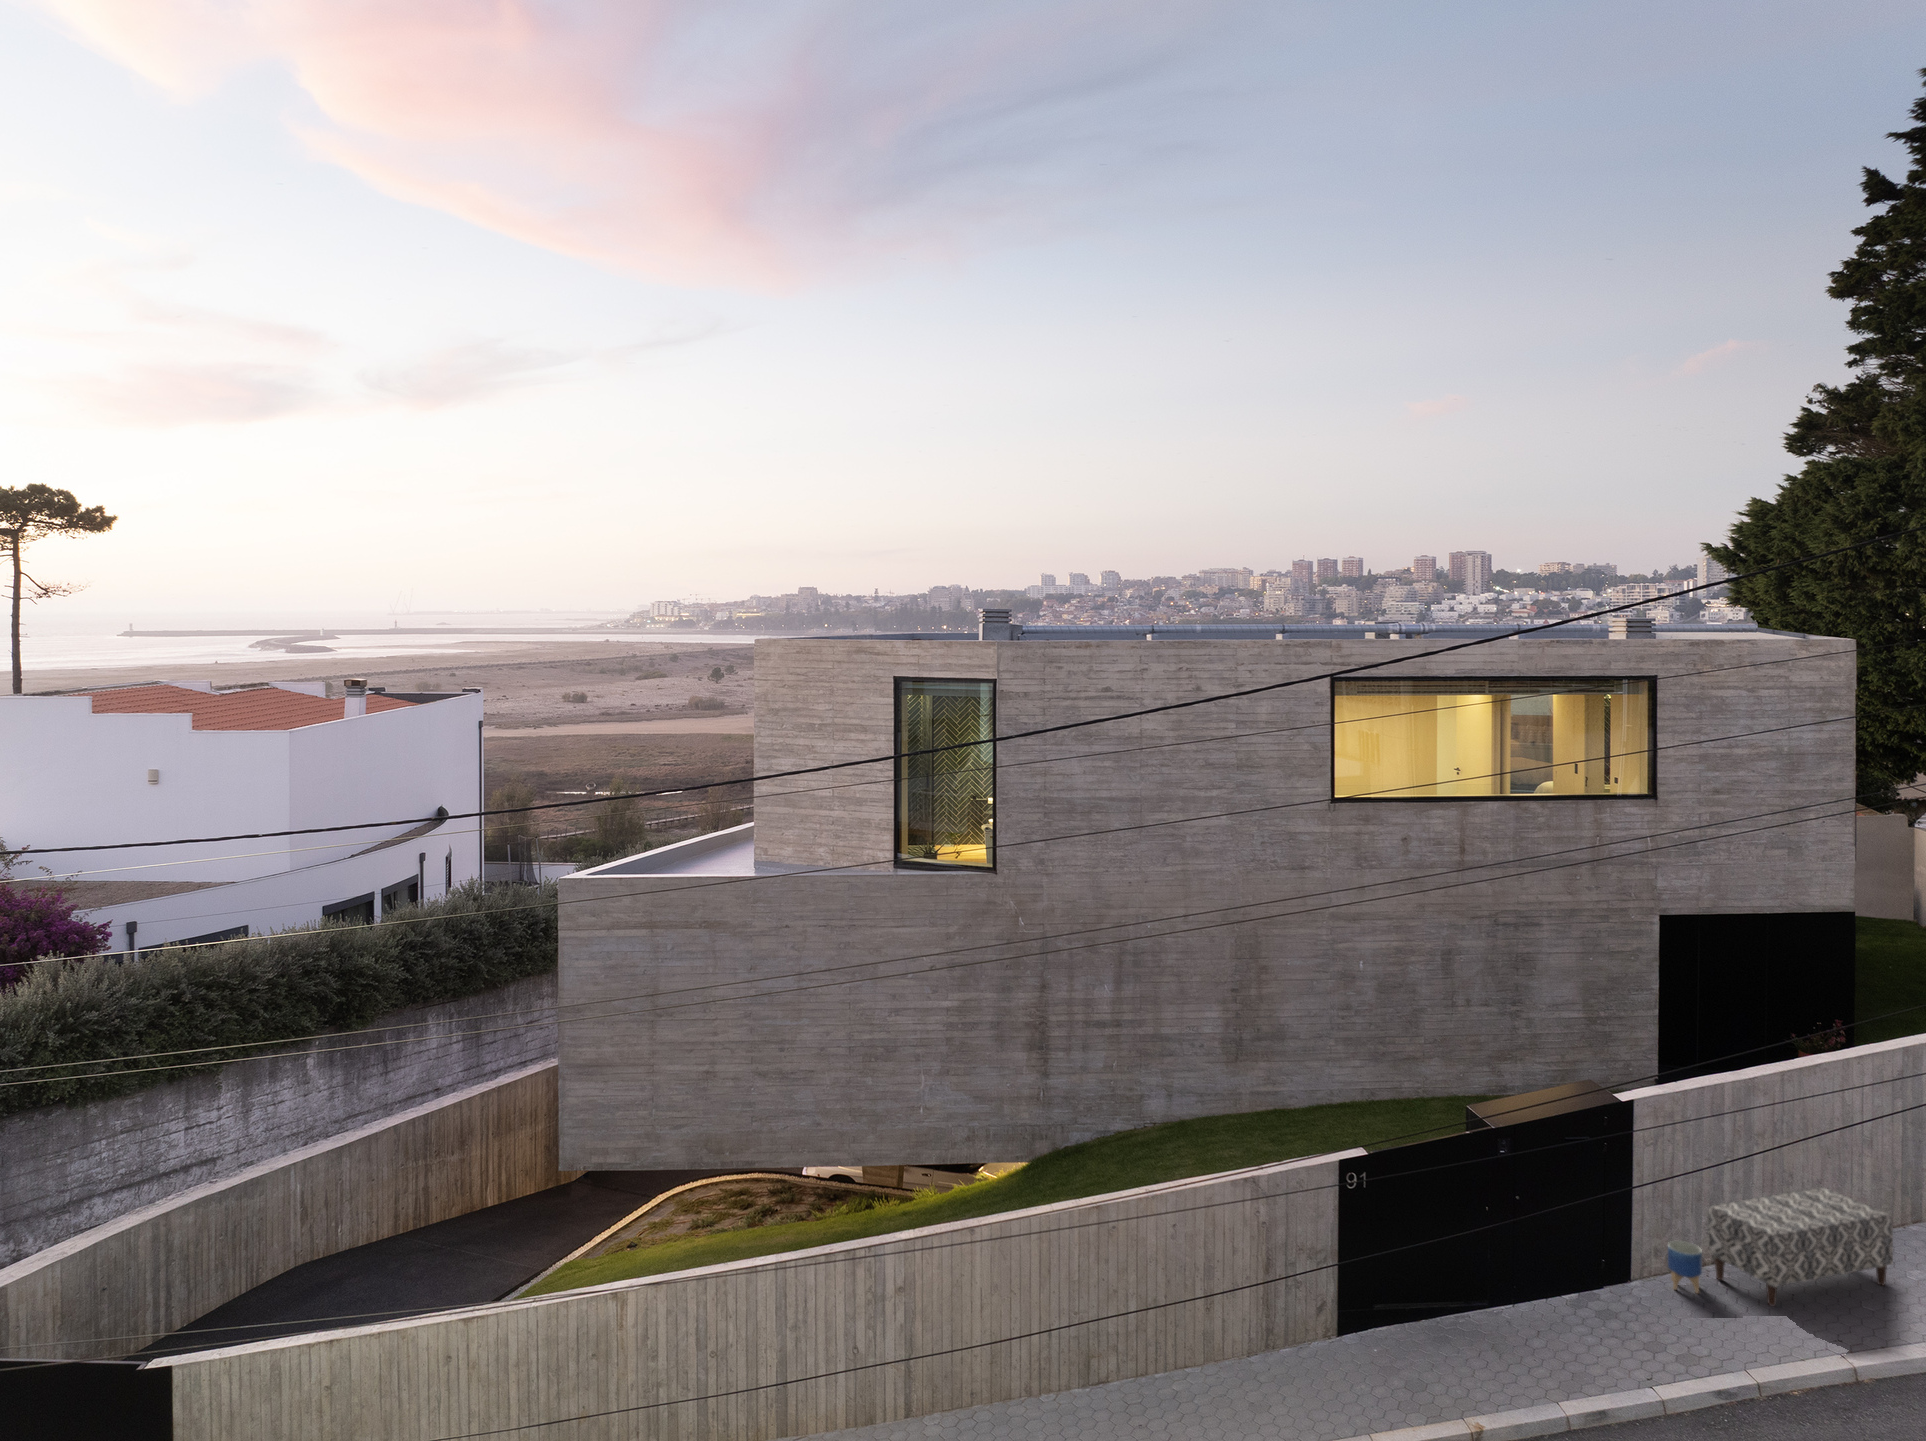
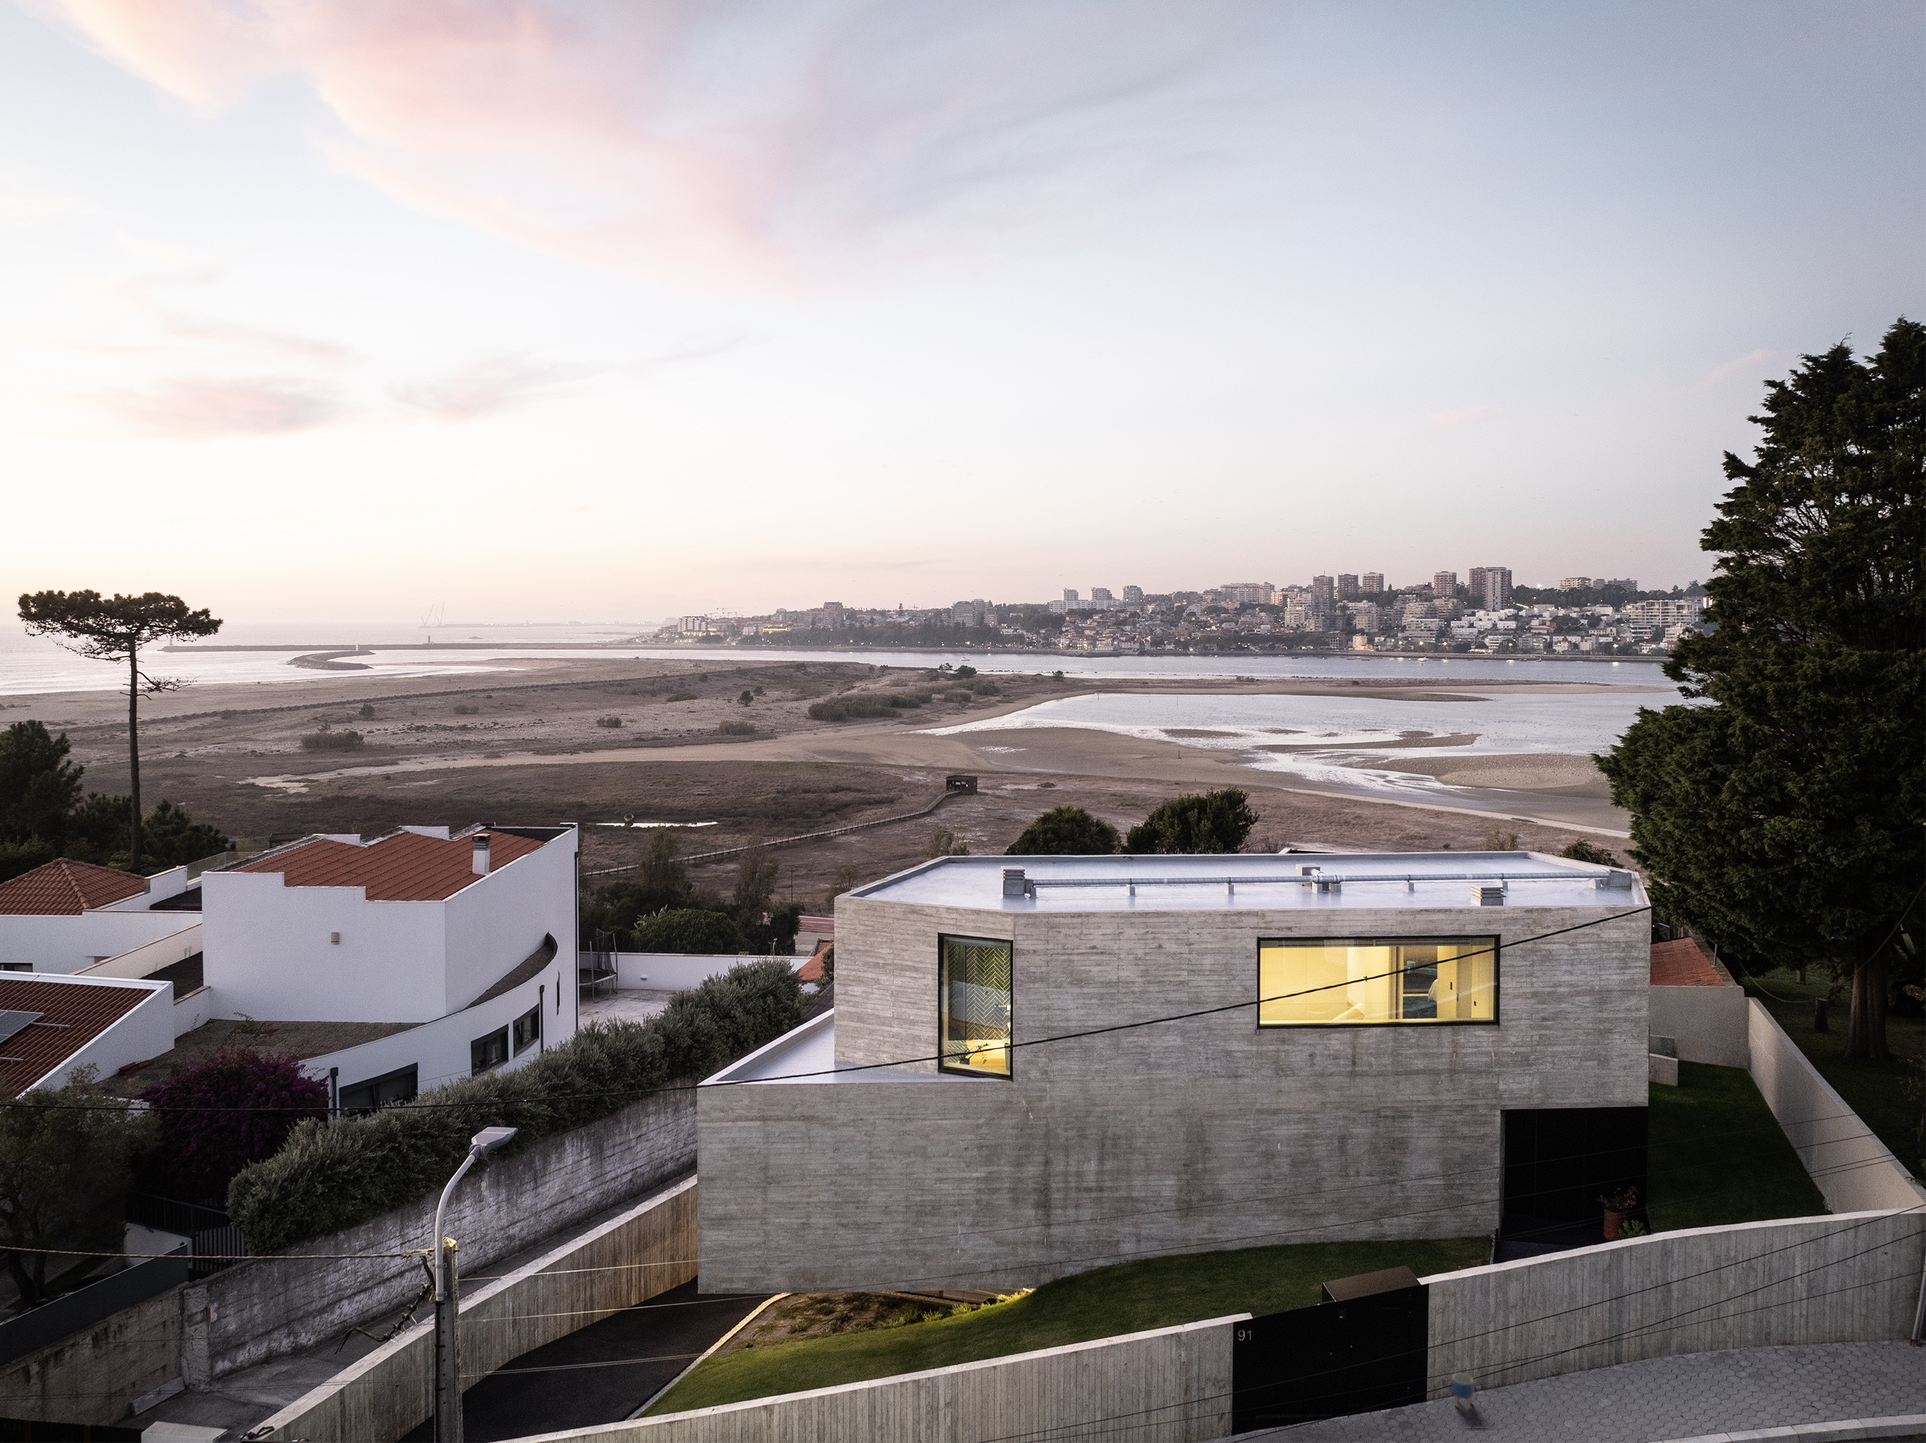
bench: present [1708,1187,1893,1306] -> none [1481,1335,1600,1421]

